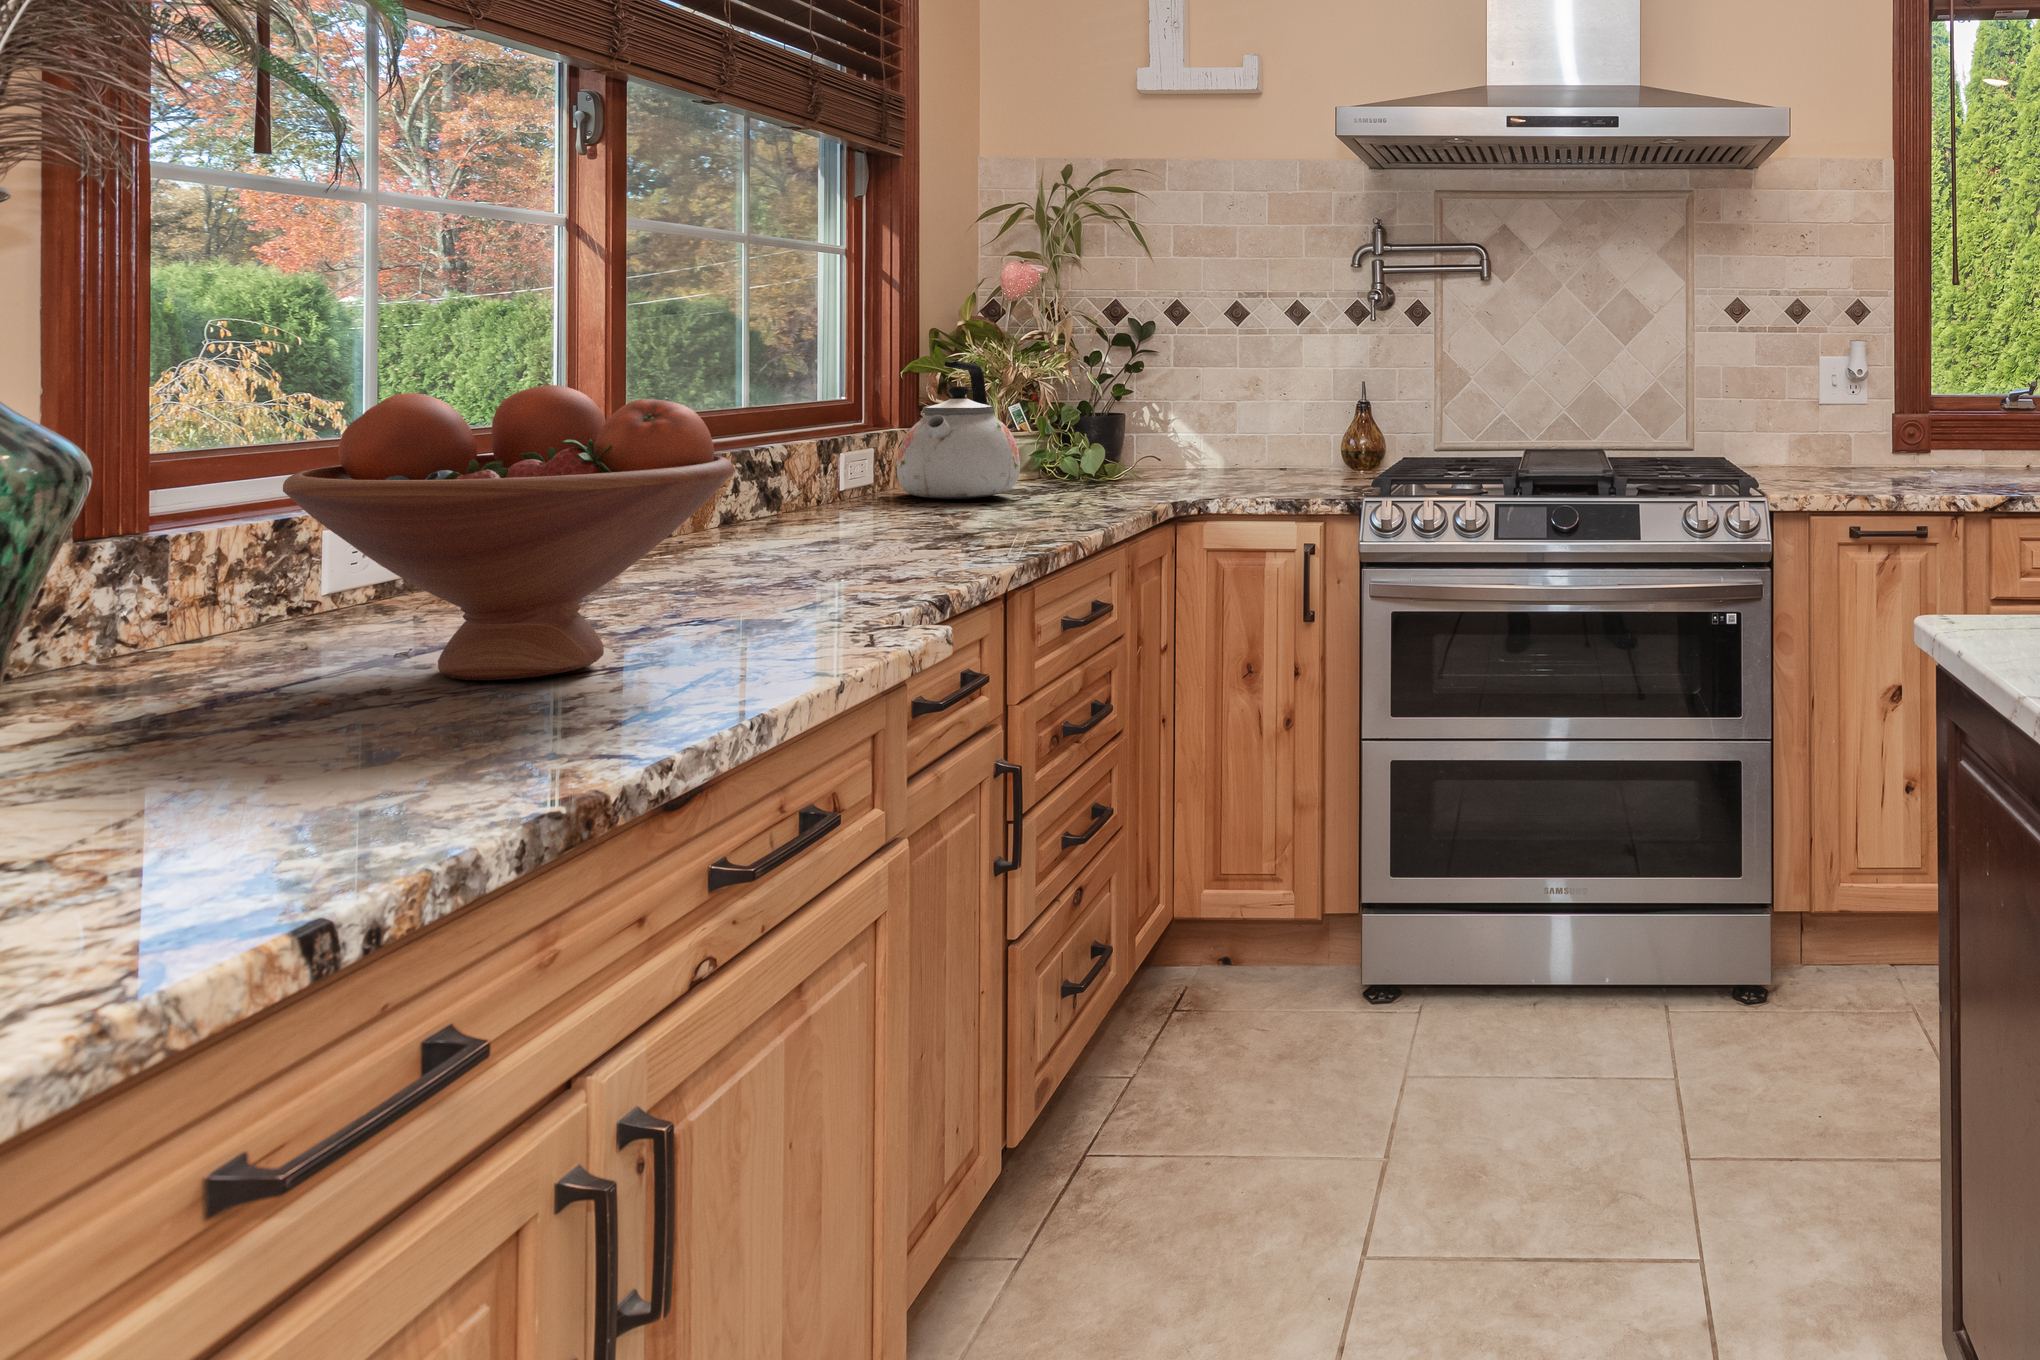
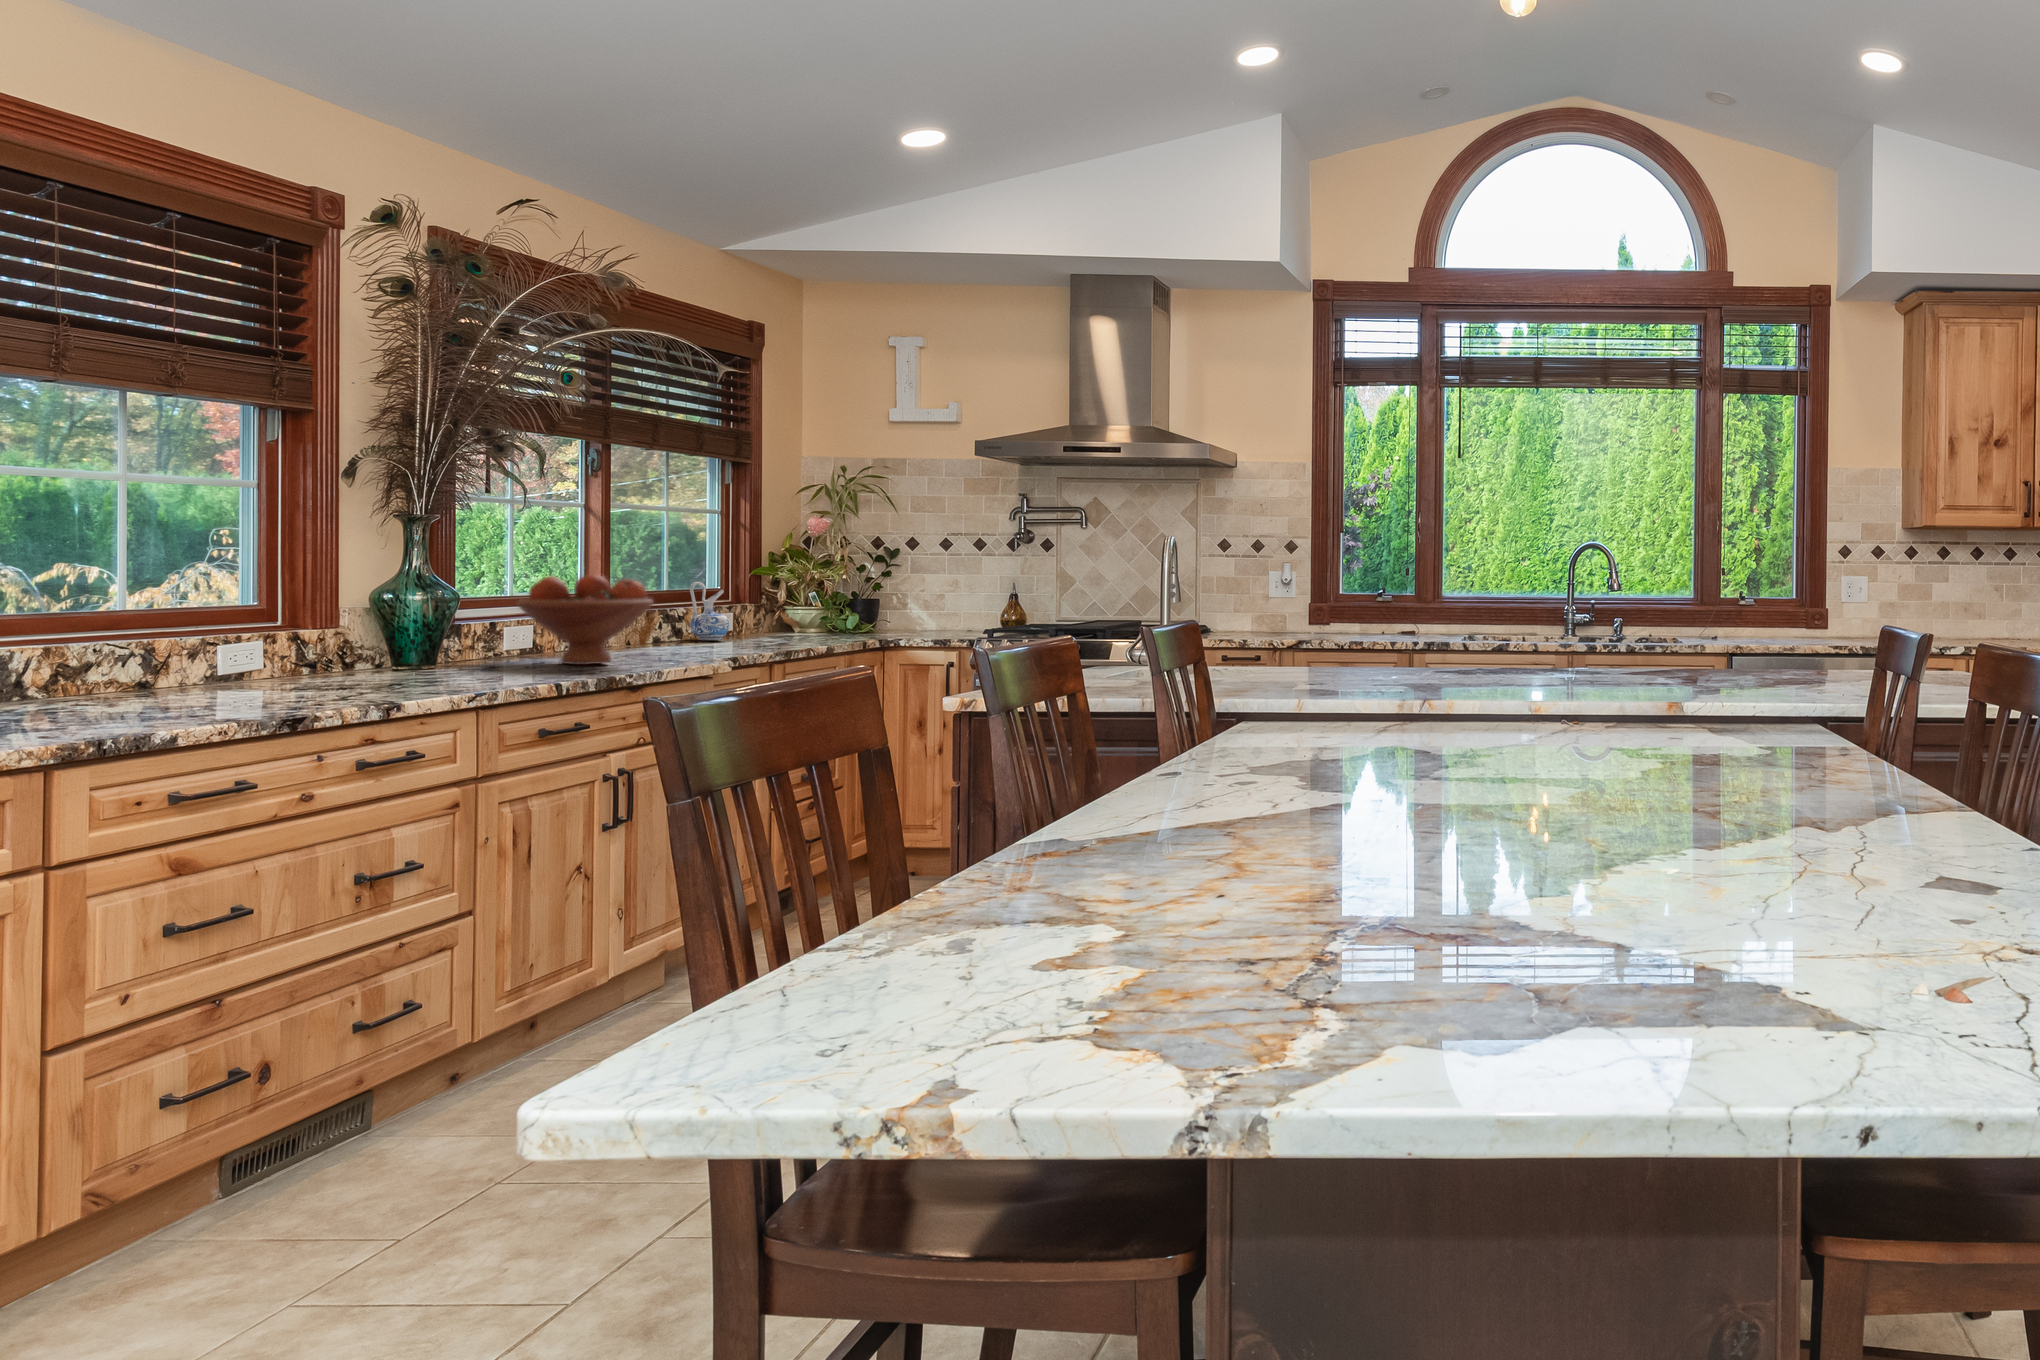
kettle: present [897,361,1020,499] -> none [741,569,804,636]
ceramic pitcher: none [800,391,884,520] -> present [690,582,729,640]

